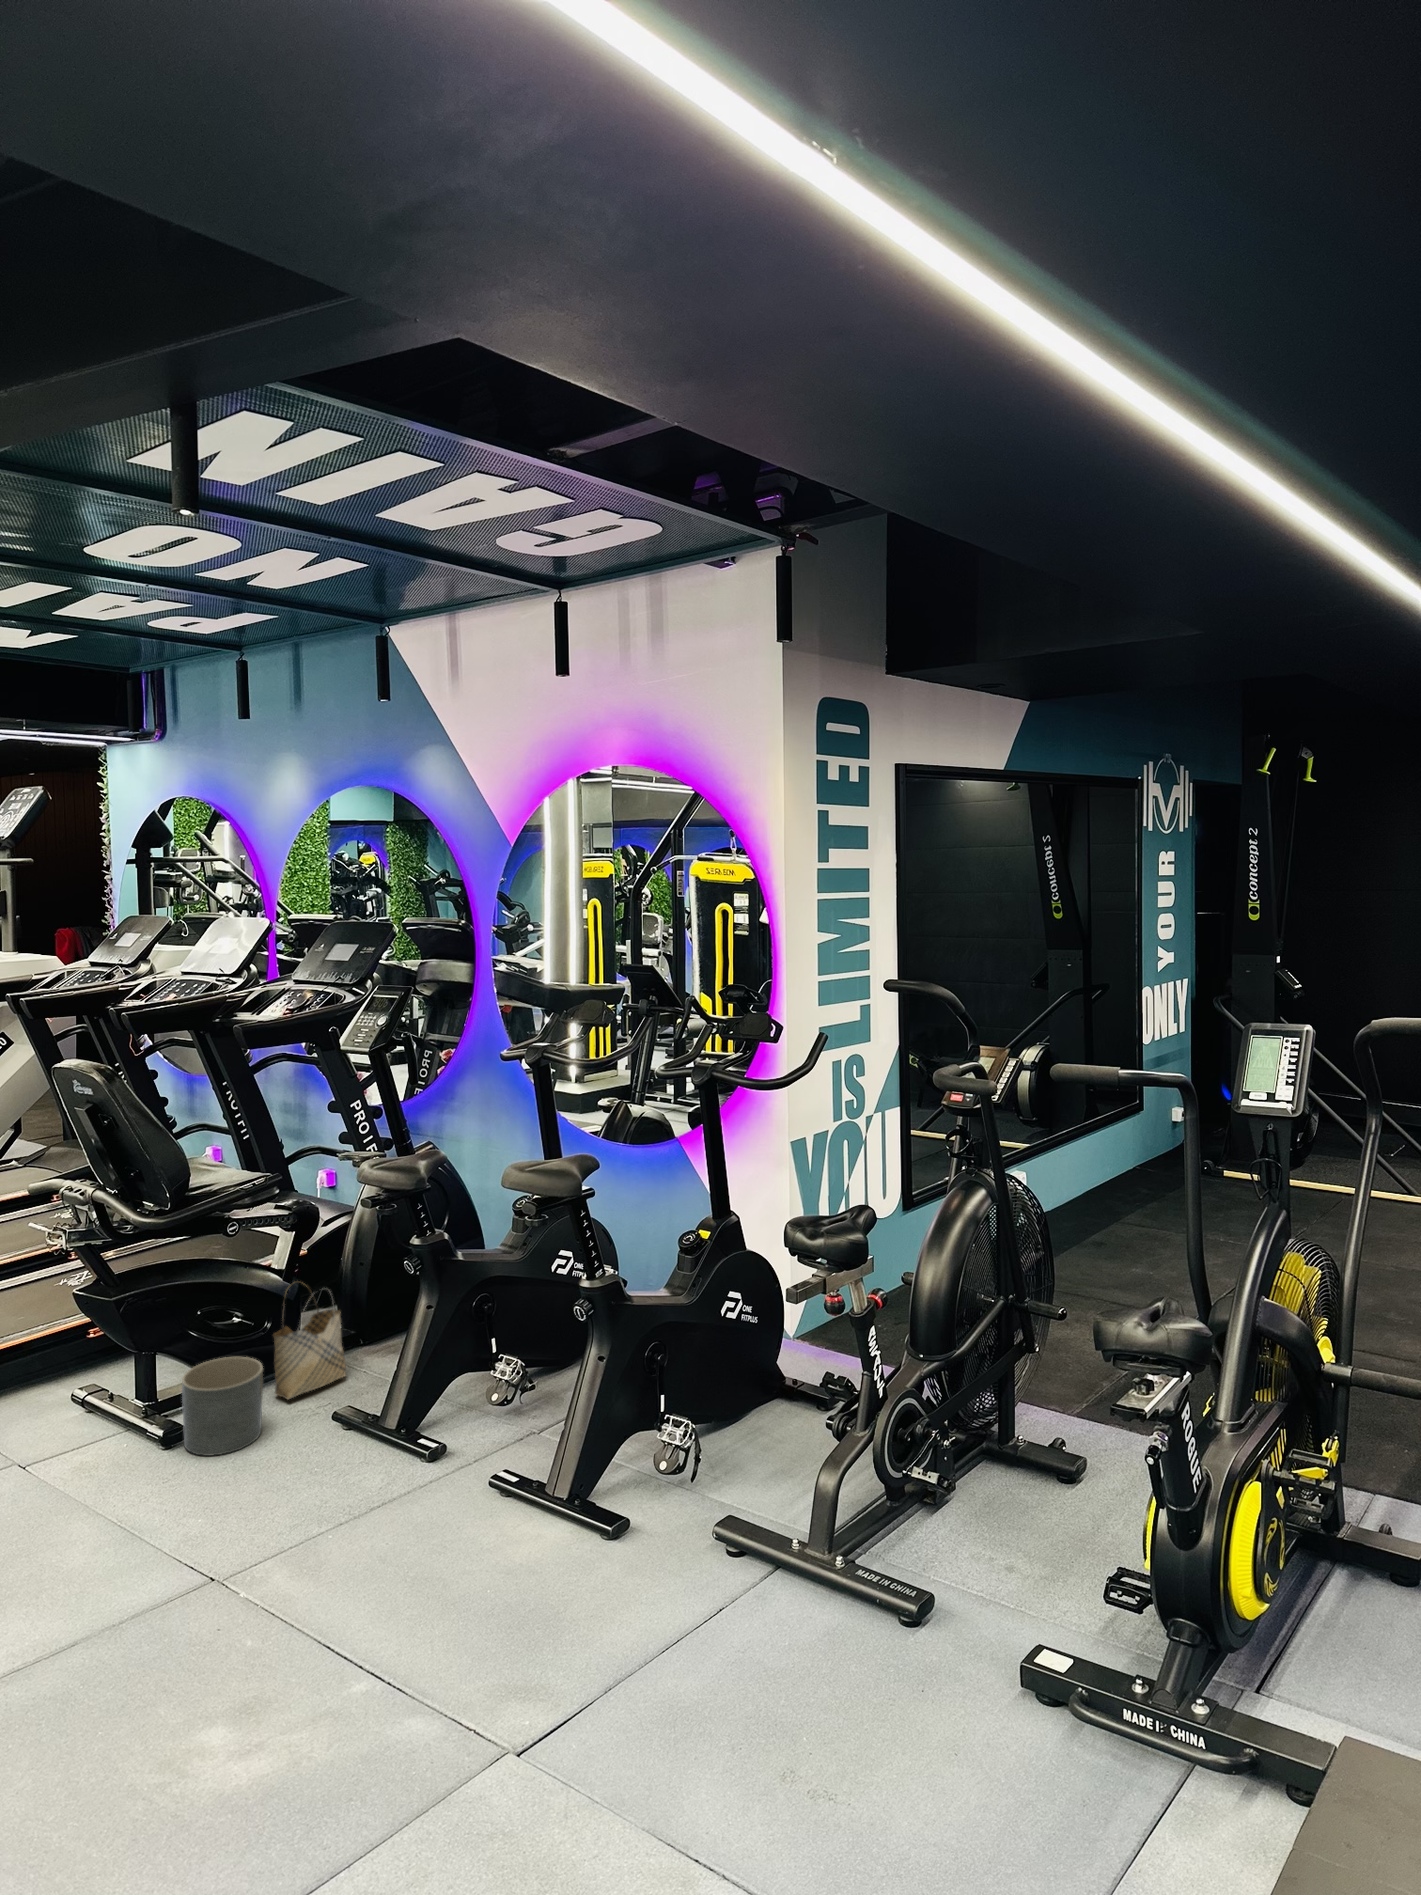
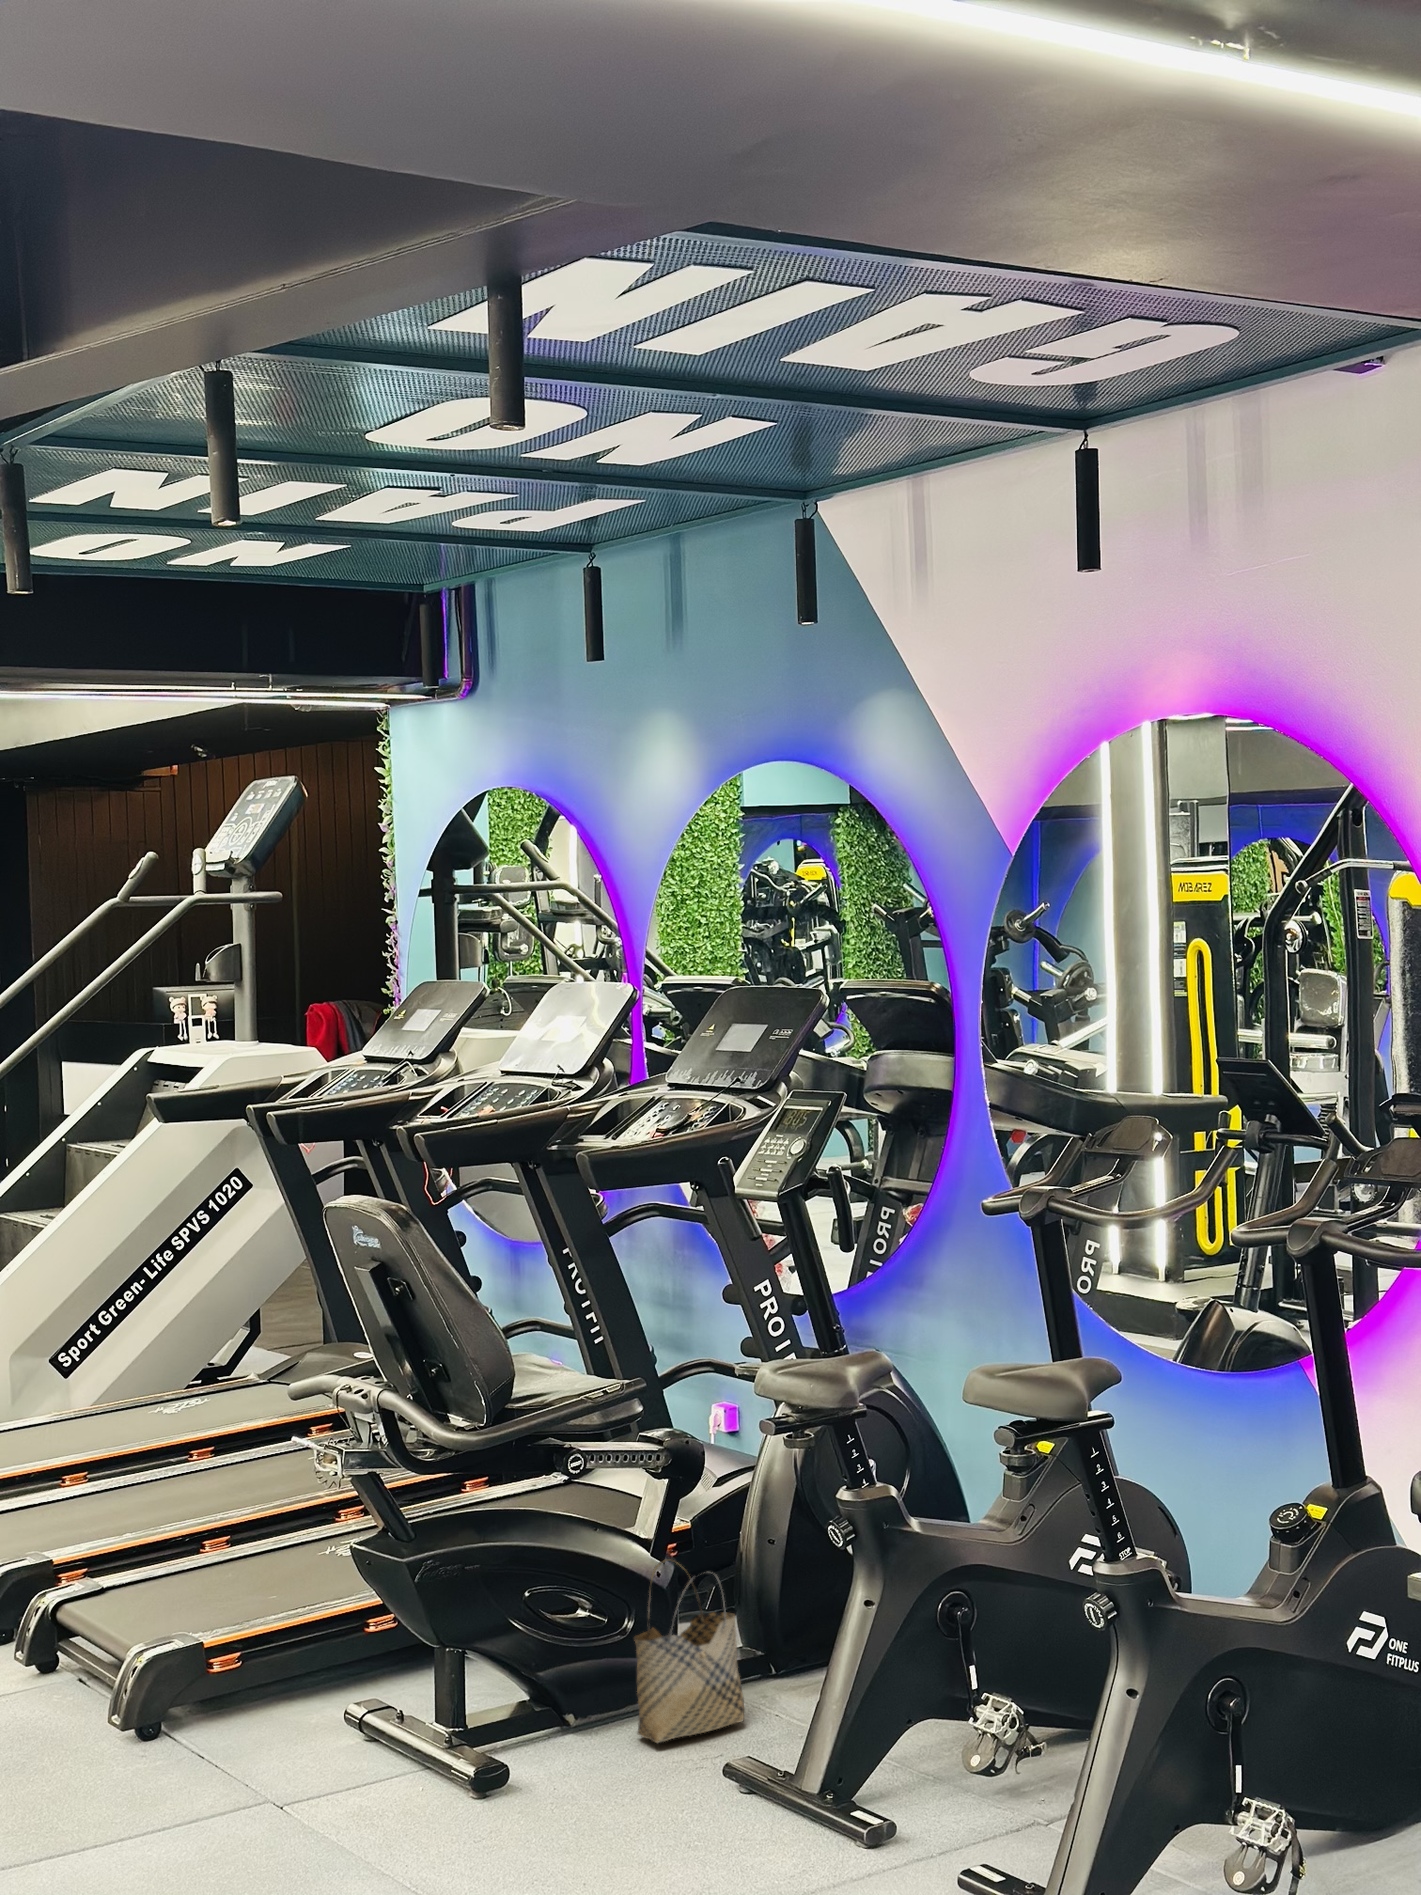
planter: present [182,1357,263,1456] -> none [506,1663,618,1805]

